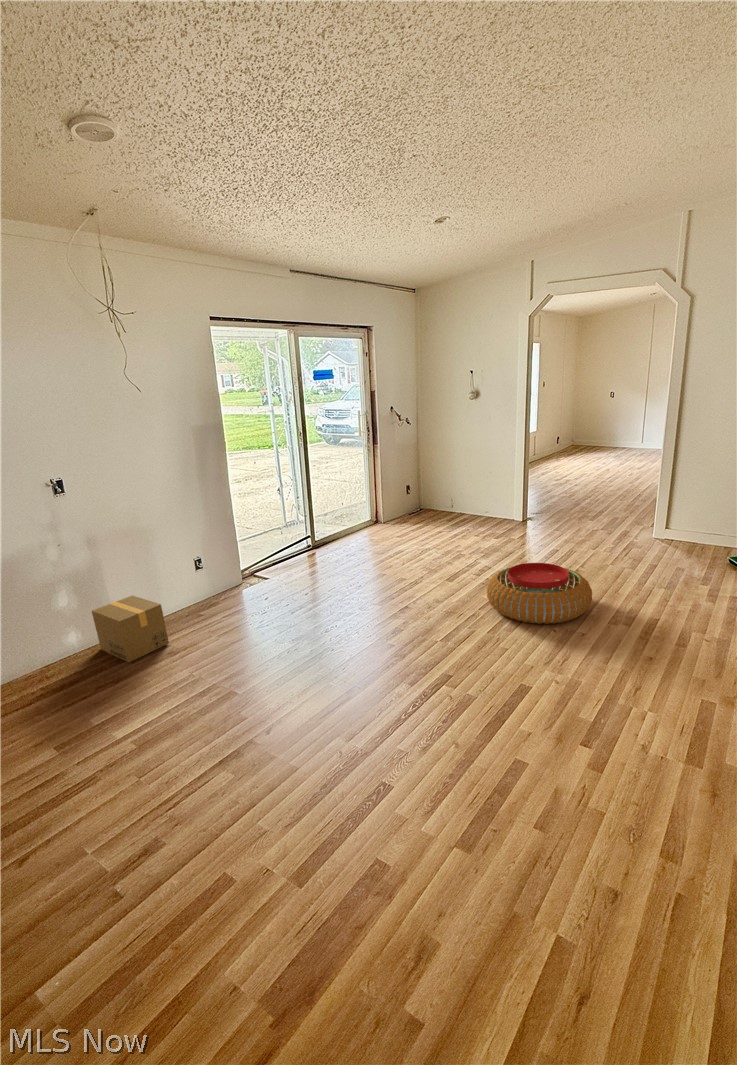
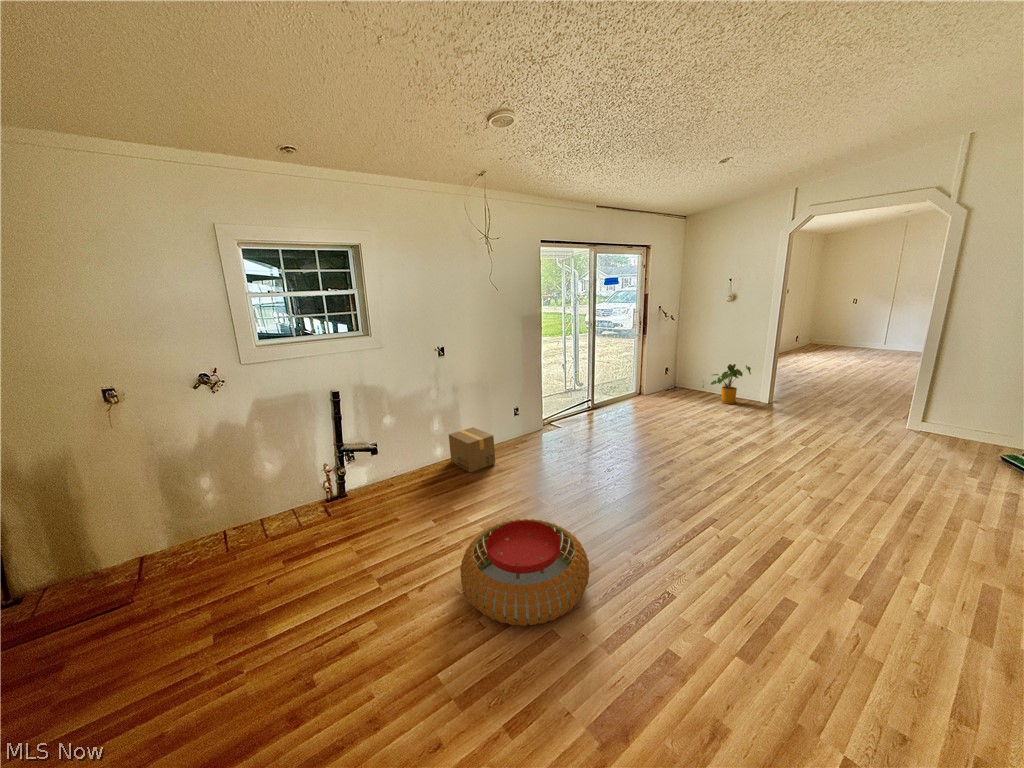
house plant: none [455,477,500,526] -> present [711,364,751,404]
pouf: present [487,563,592,624] -> present [460,519,589,626]

